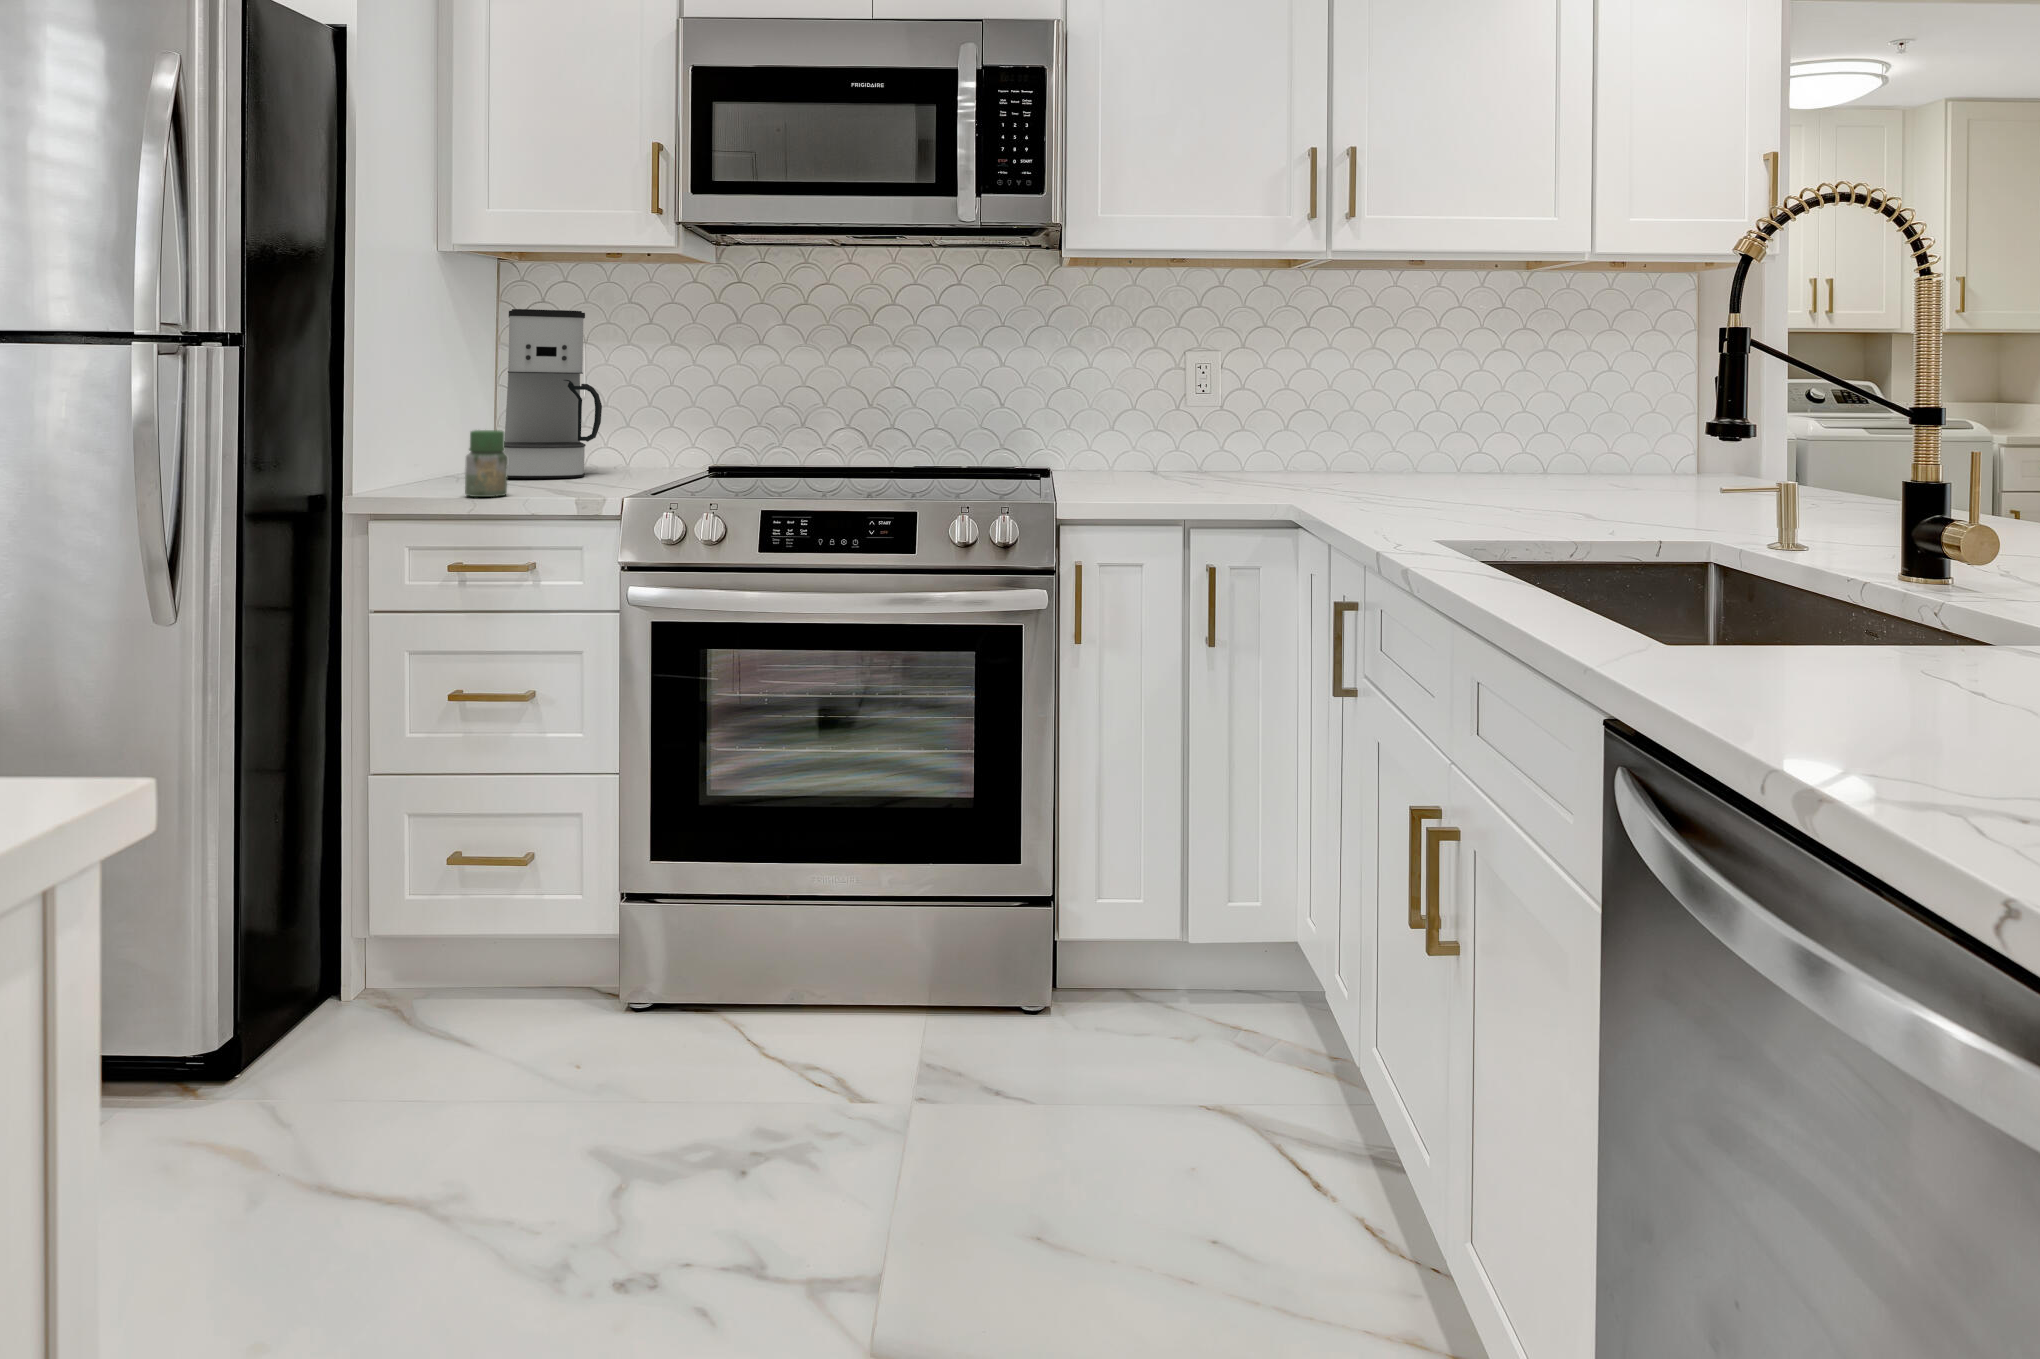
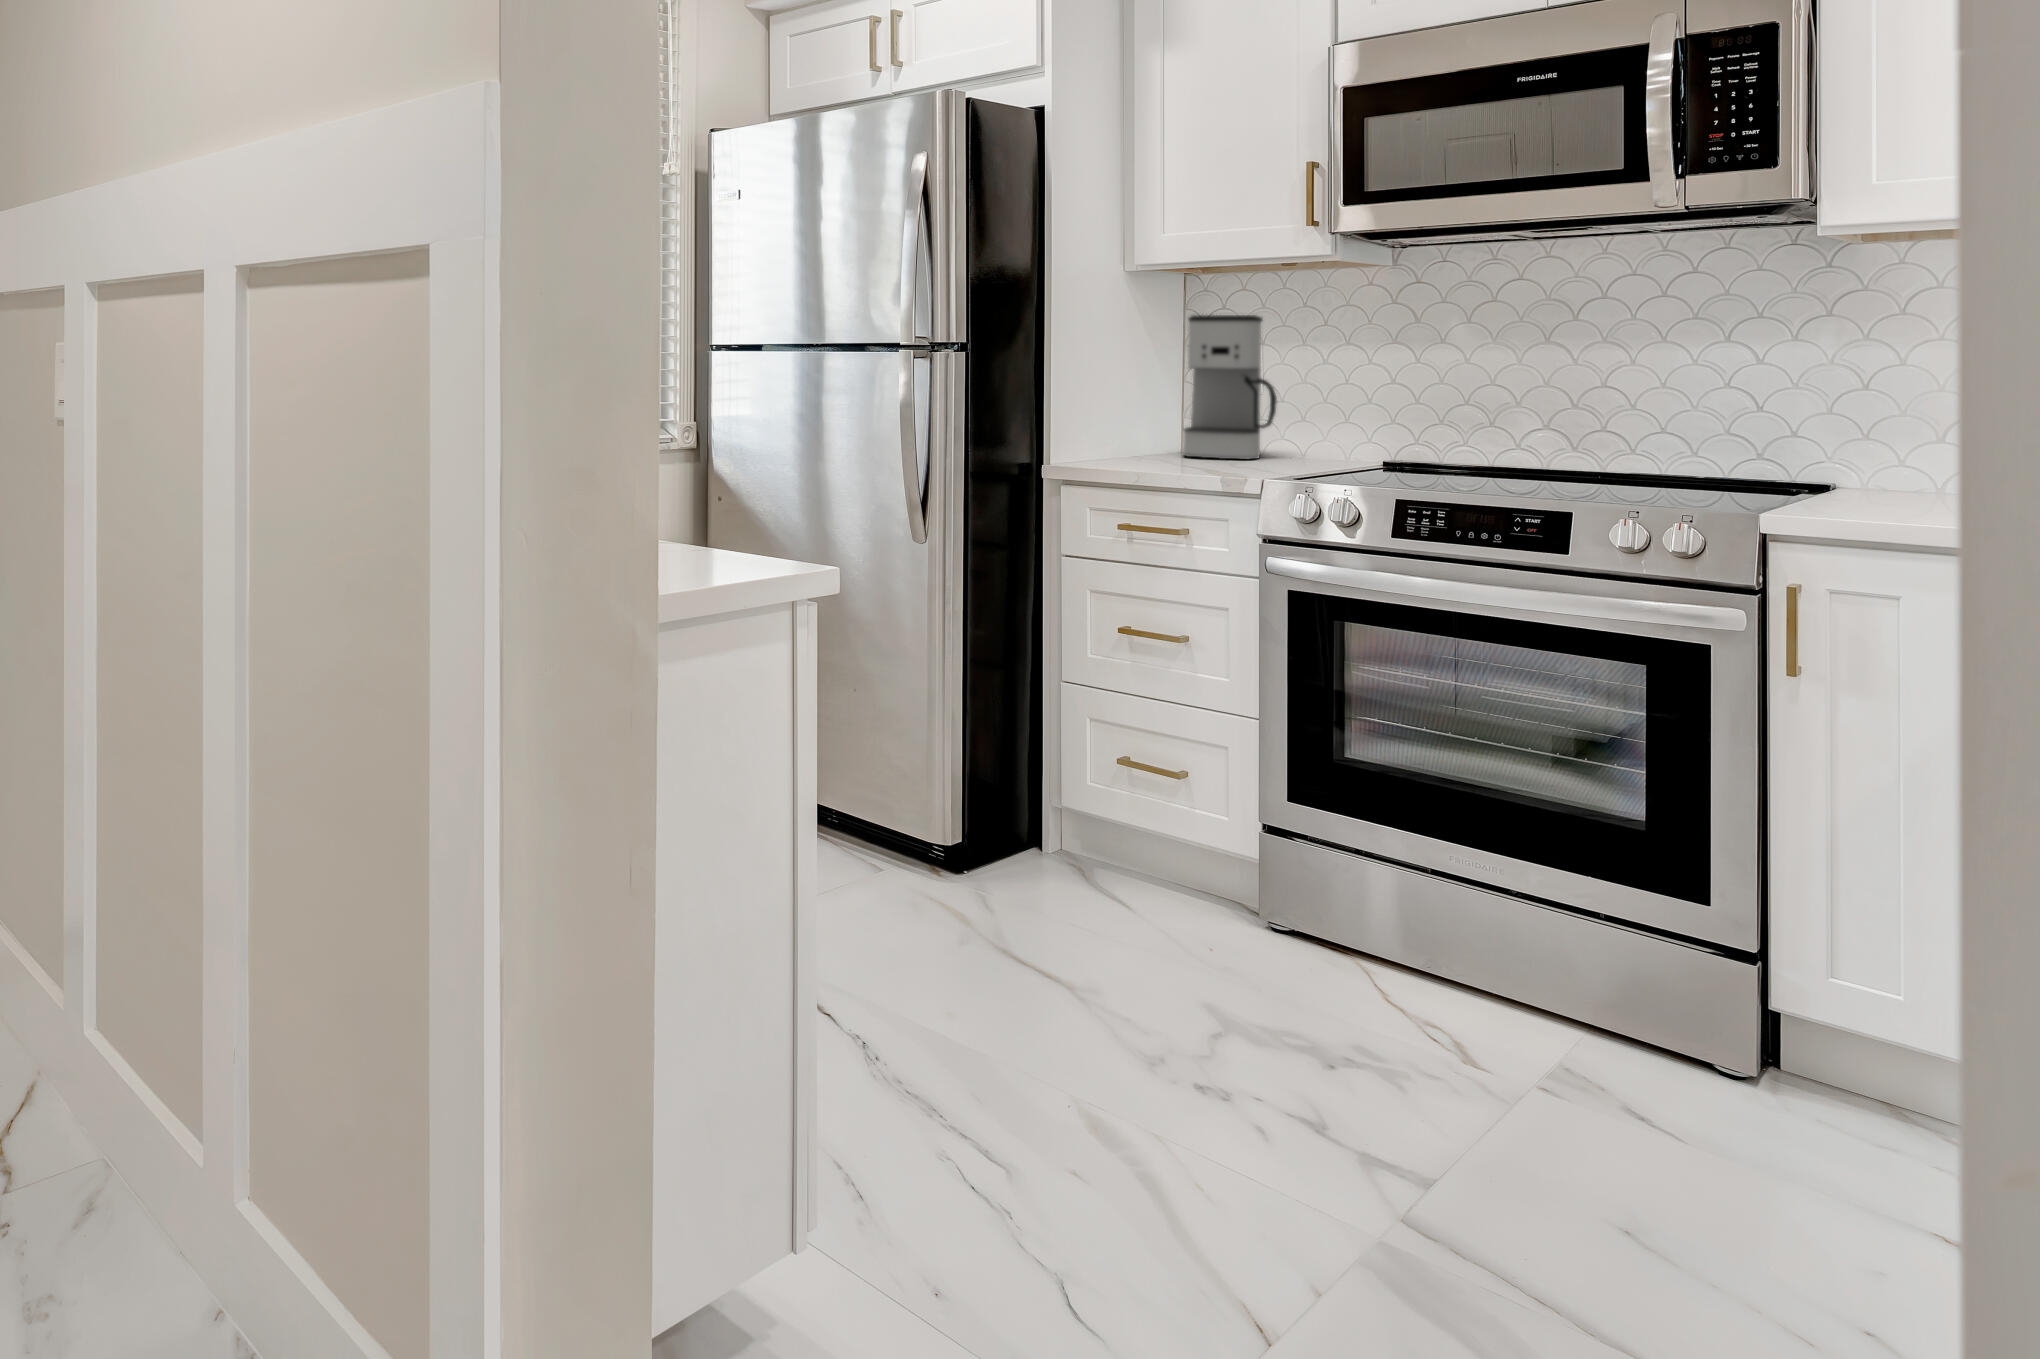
jar: present [465,430,508,497] -> none [1133,416,1168,470]

